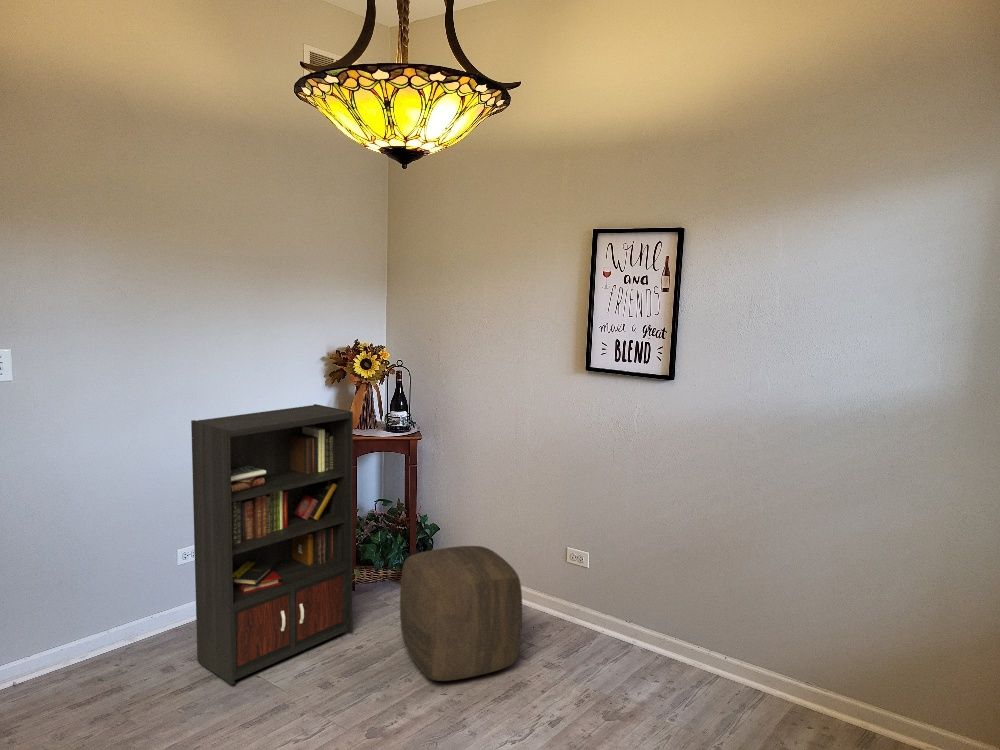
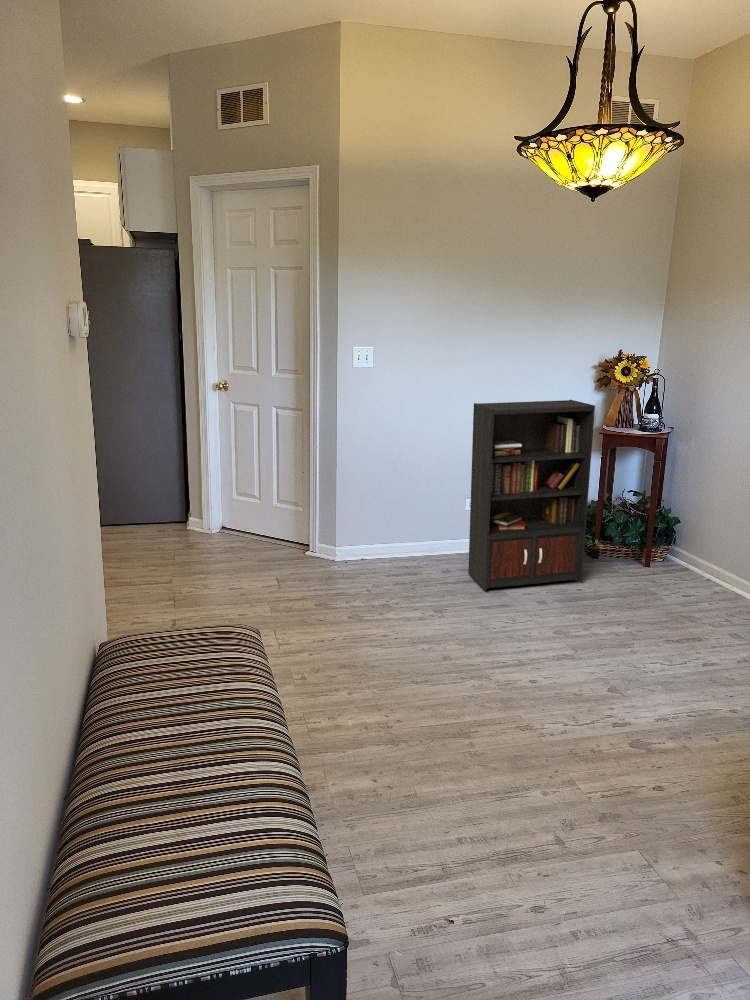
ottoman: present [400,546,522,681] -> none [616,525,718,628]

